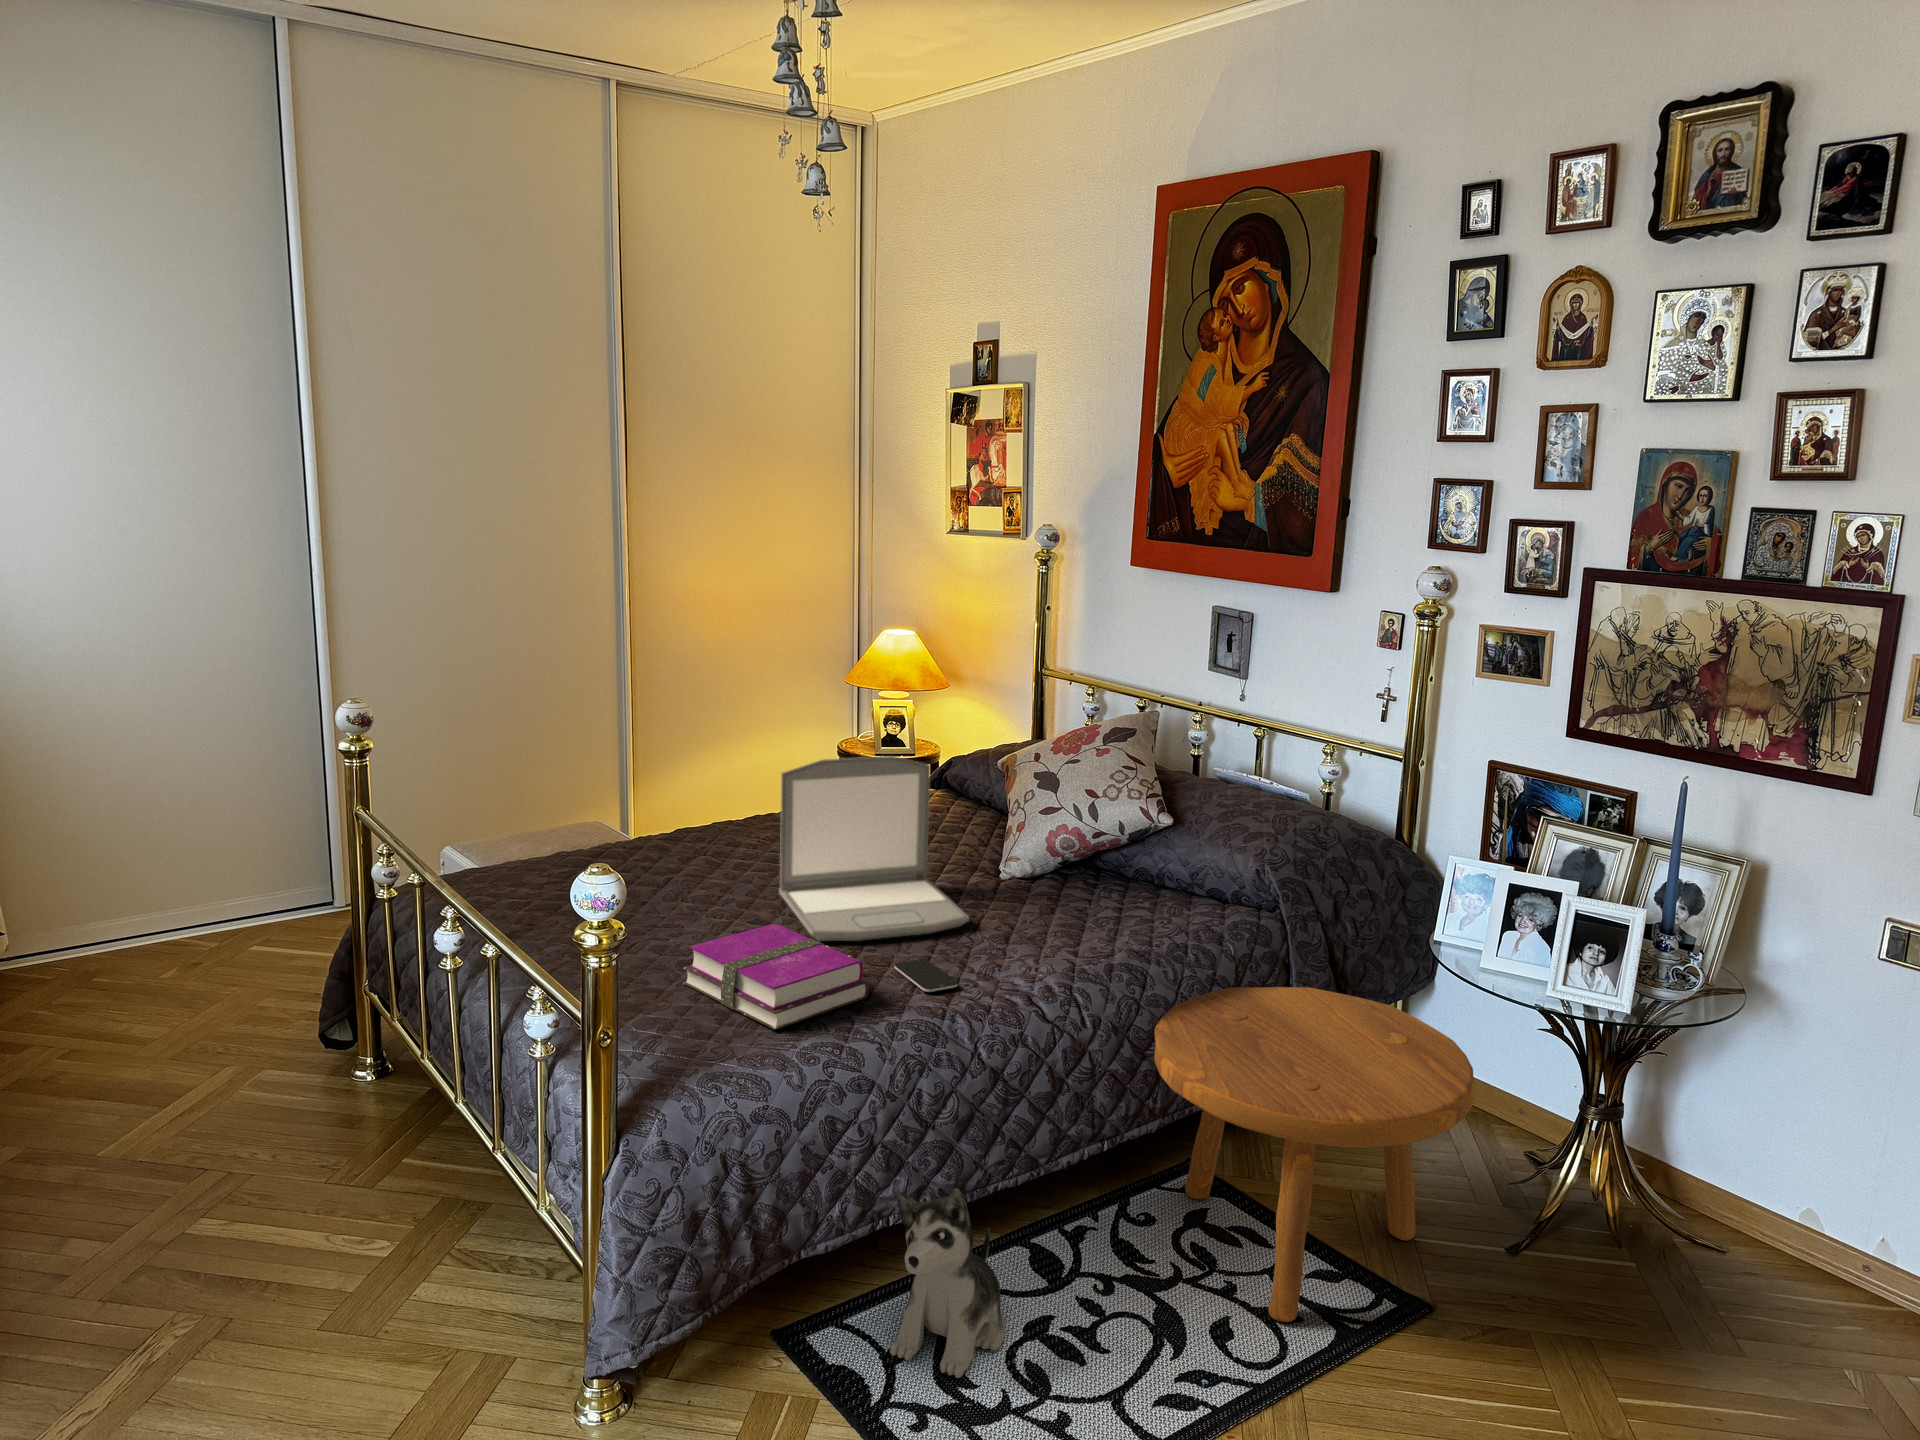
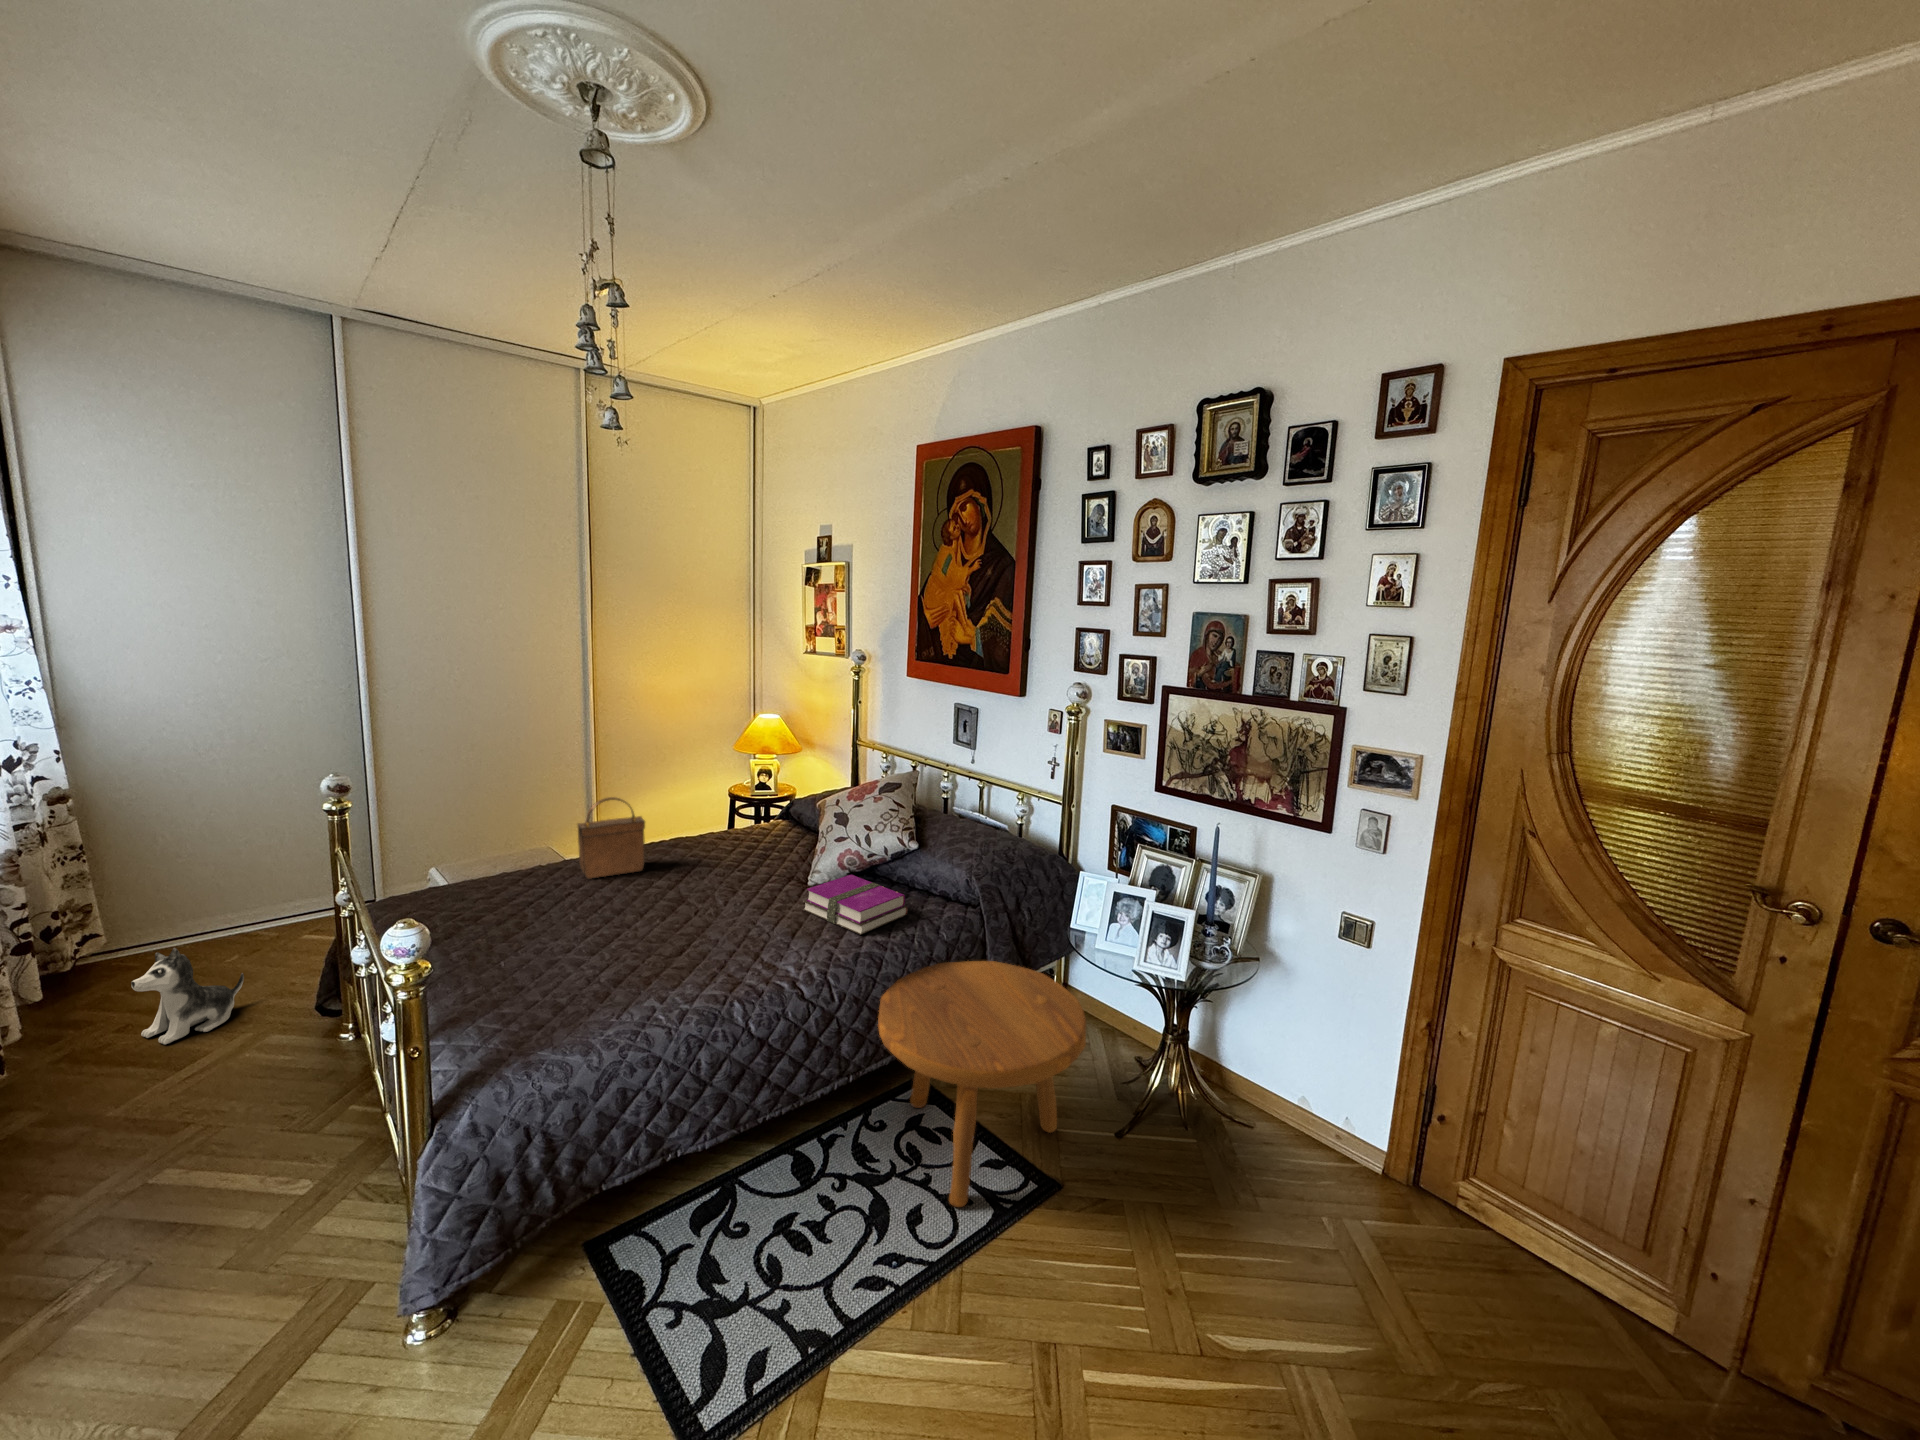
handbag: none [668,740,763,860] -> present [578,797,645,879]
laptop: present [779,756,969,941] -> none [641,809,767,942]
hardback book: present [683,924,869,1030] -> present [803,875,908,935]
smartphone: present [894,959,958,992] -> none [702,954,742,982]
plush toy: present [890,1189,1005,1378] -> present [131,948,244,1044]

